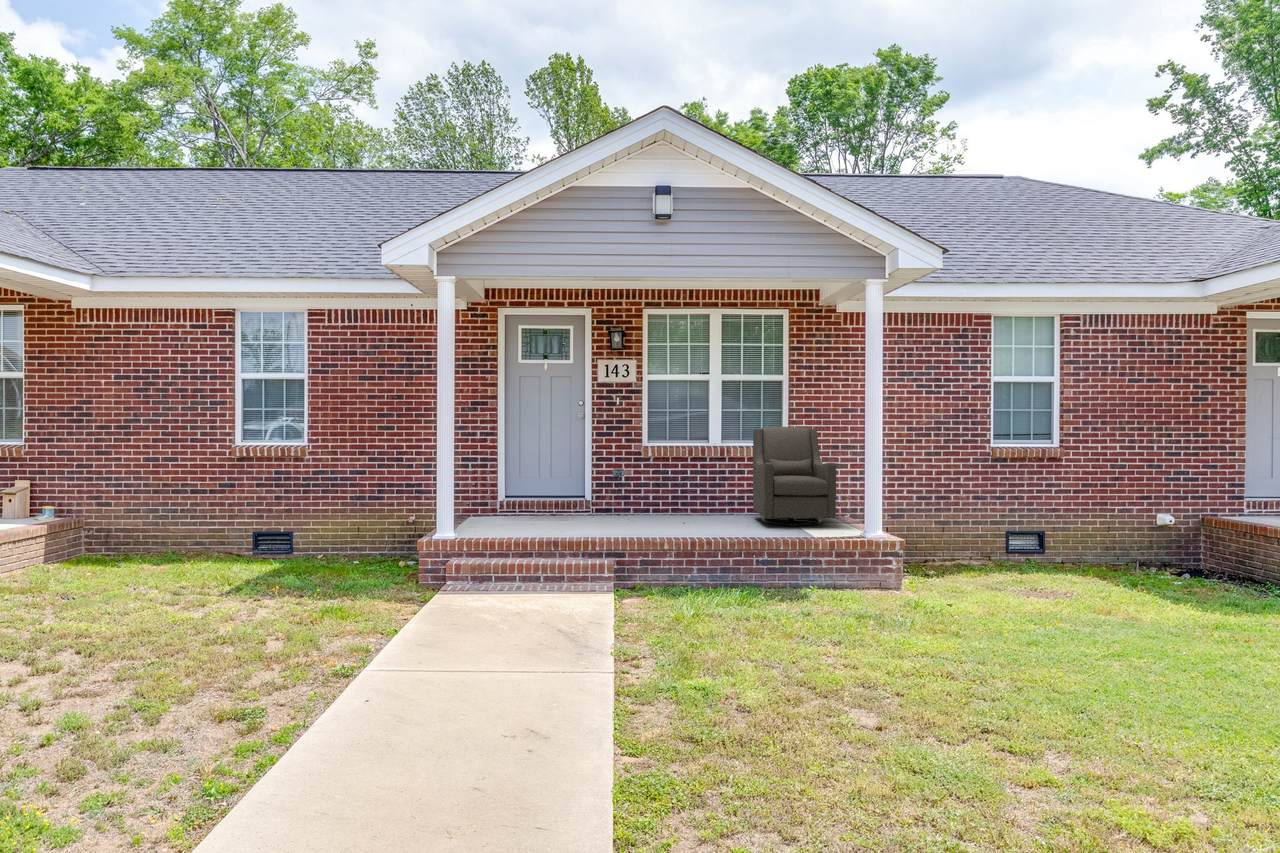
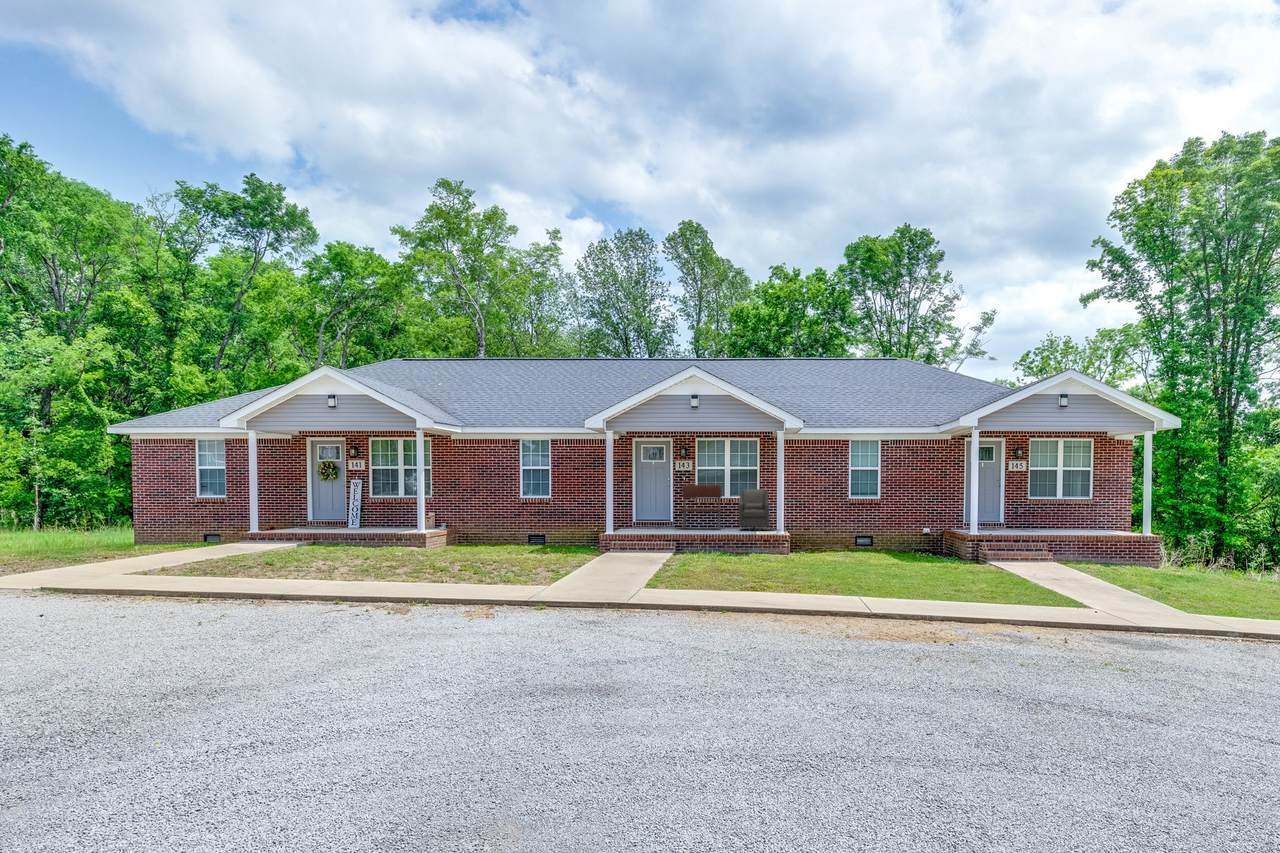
bench: none [622,416,718,522] -> present [681,485,722,529]

